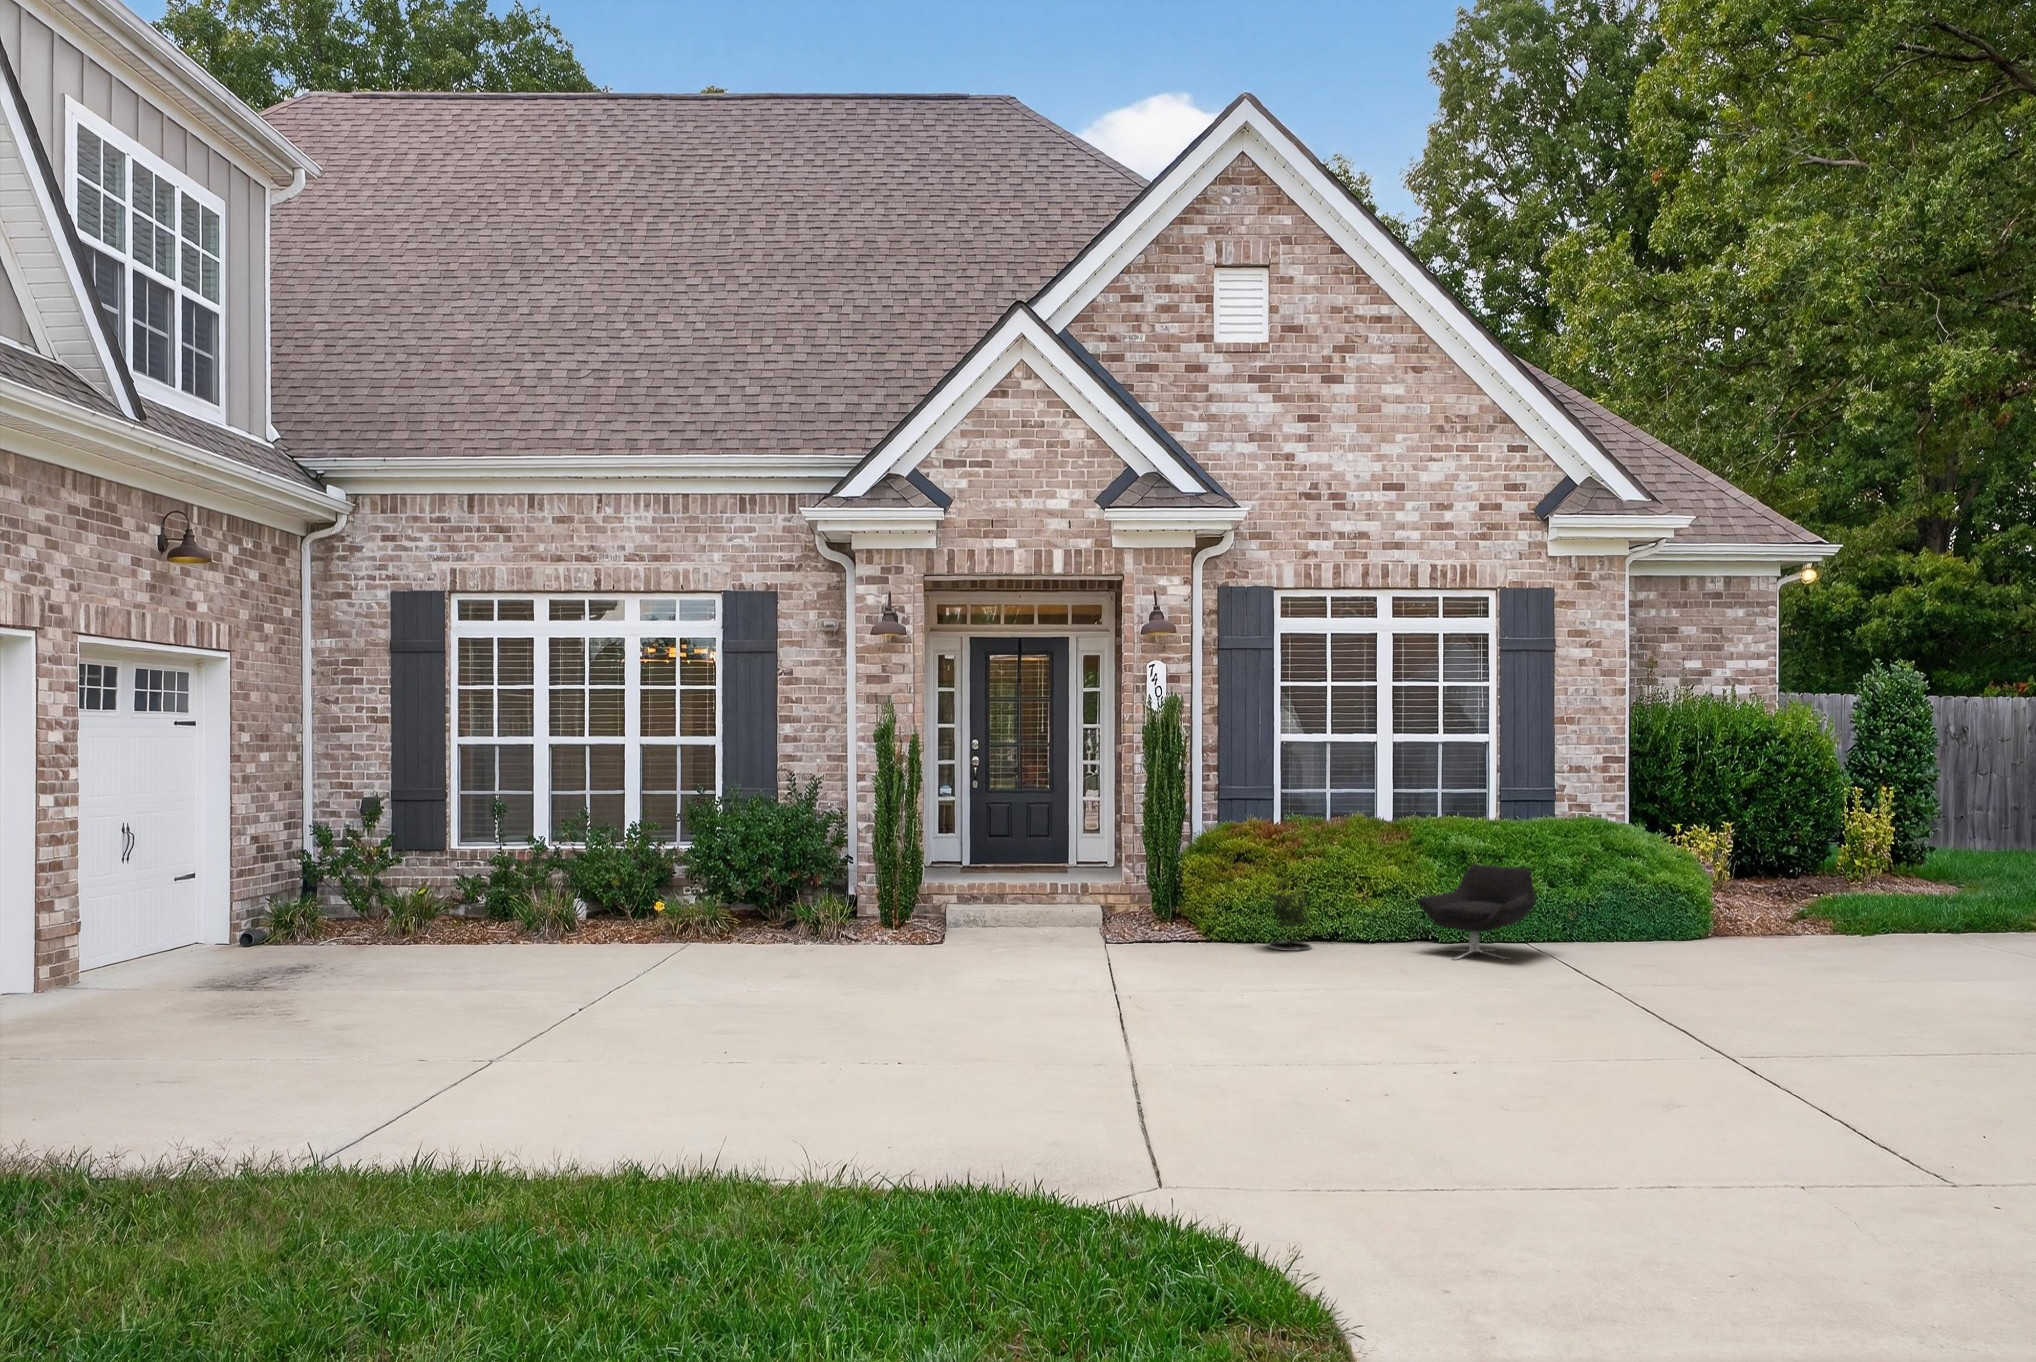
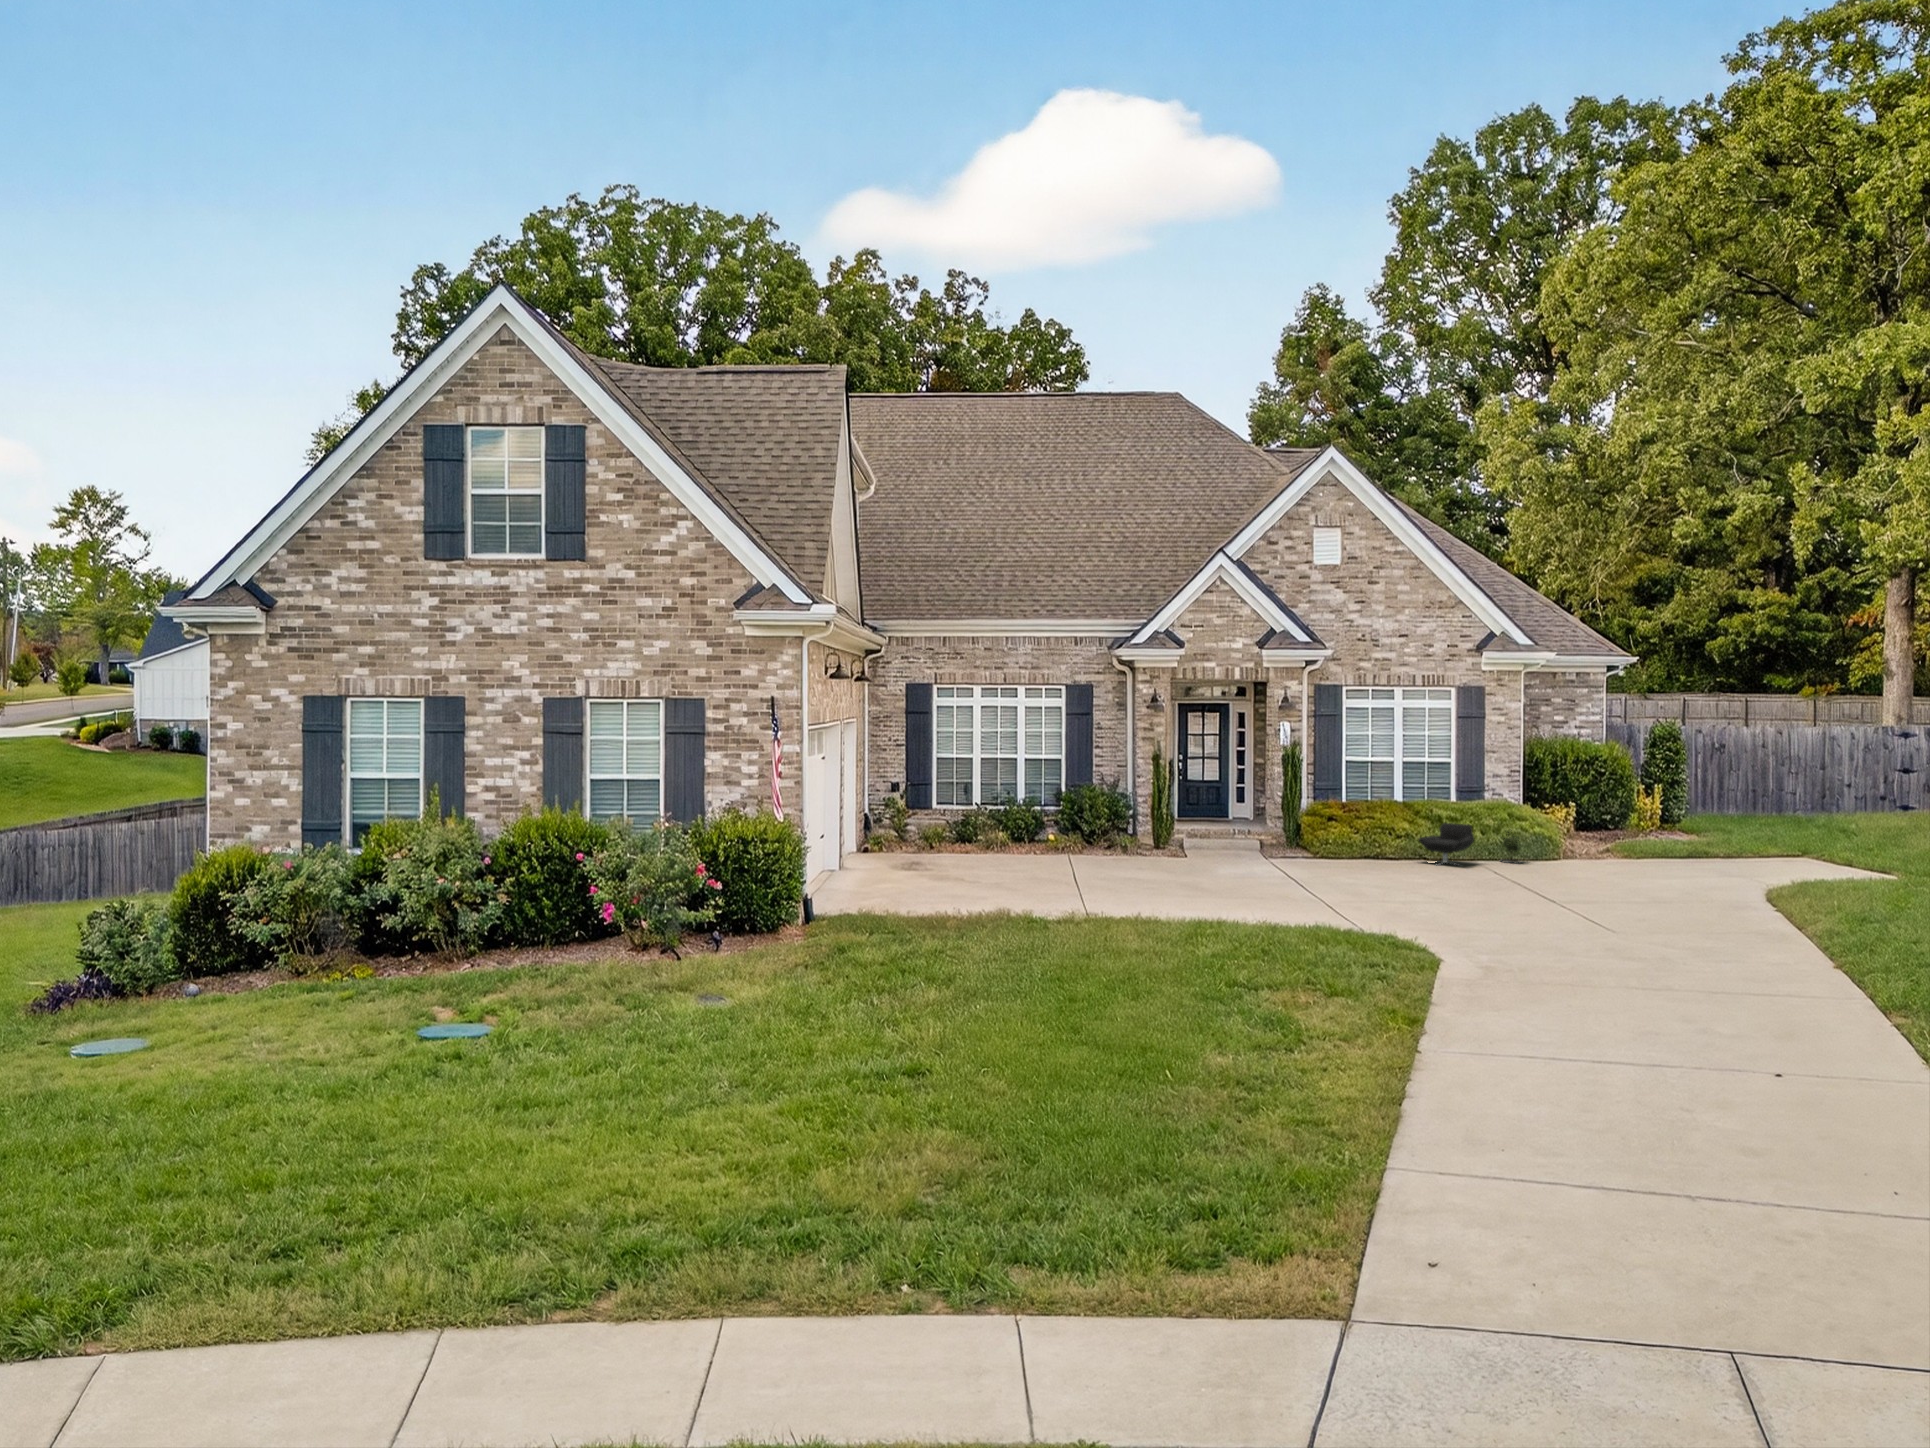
potted tree: present [1267,873,1311,951] -> present [1501,830,1521,863]

